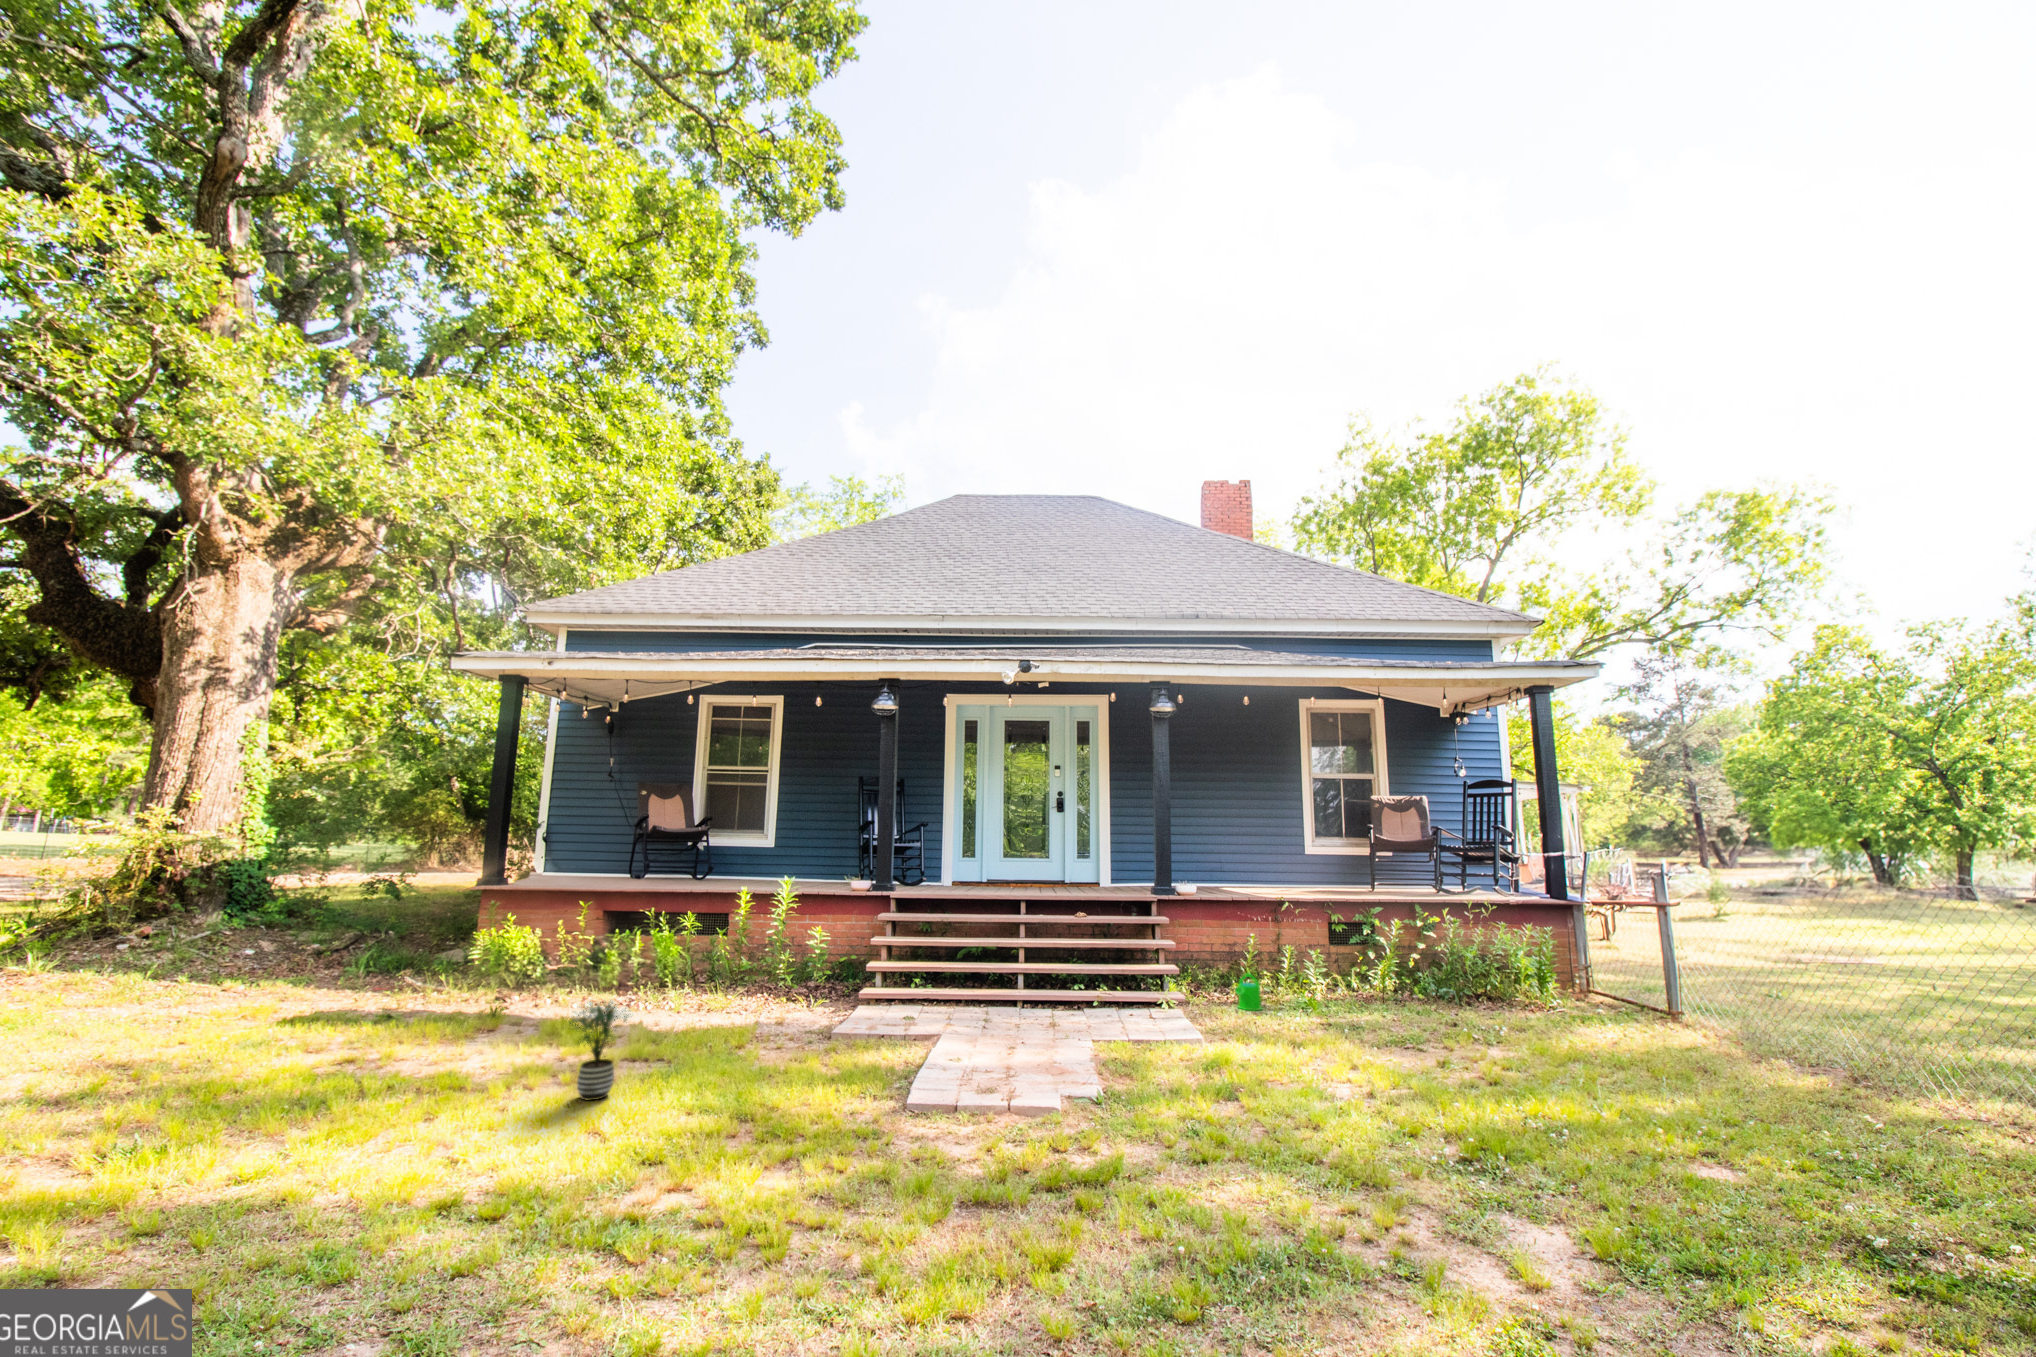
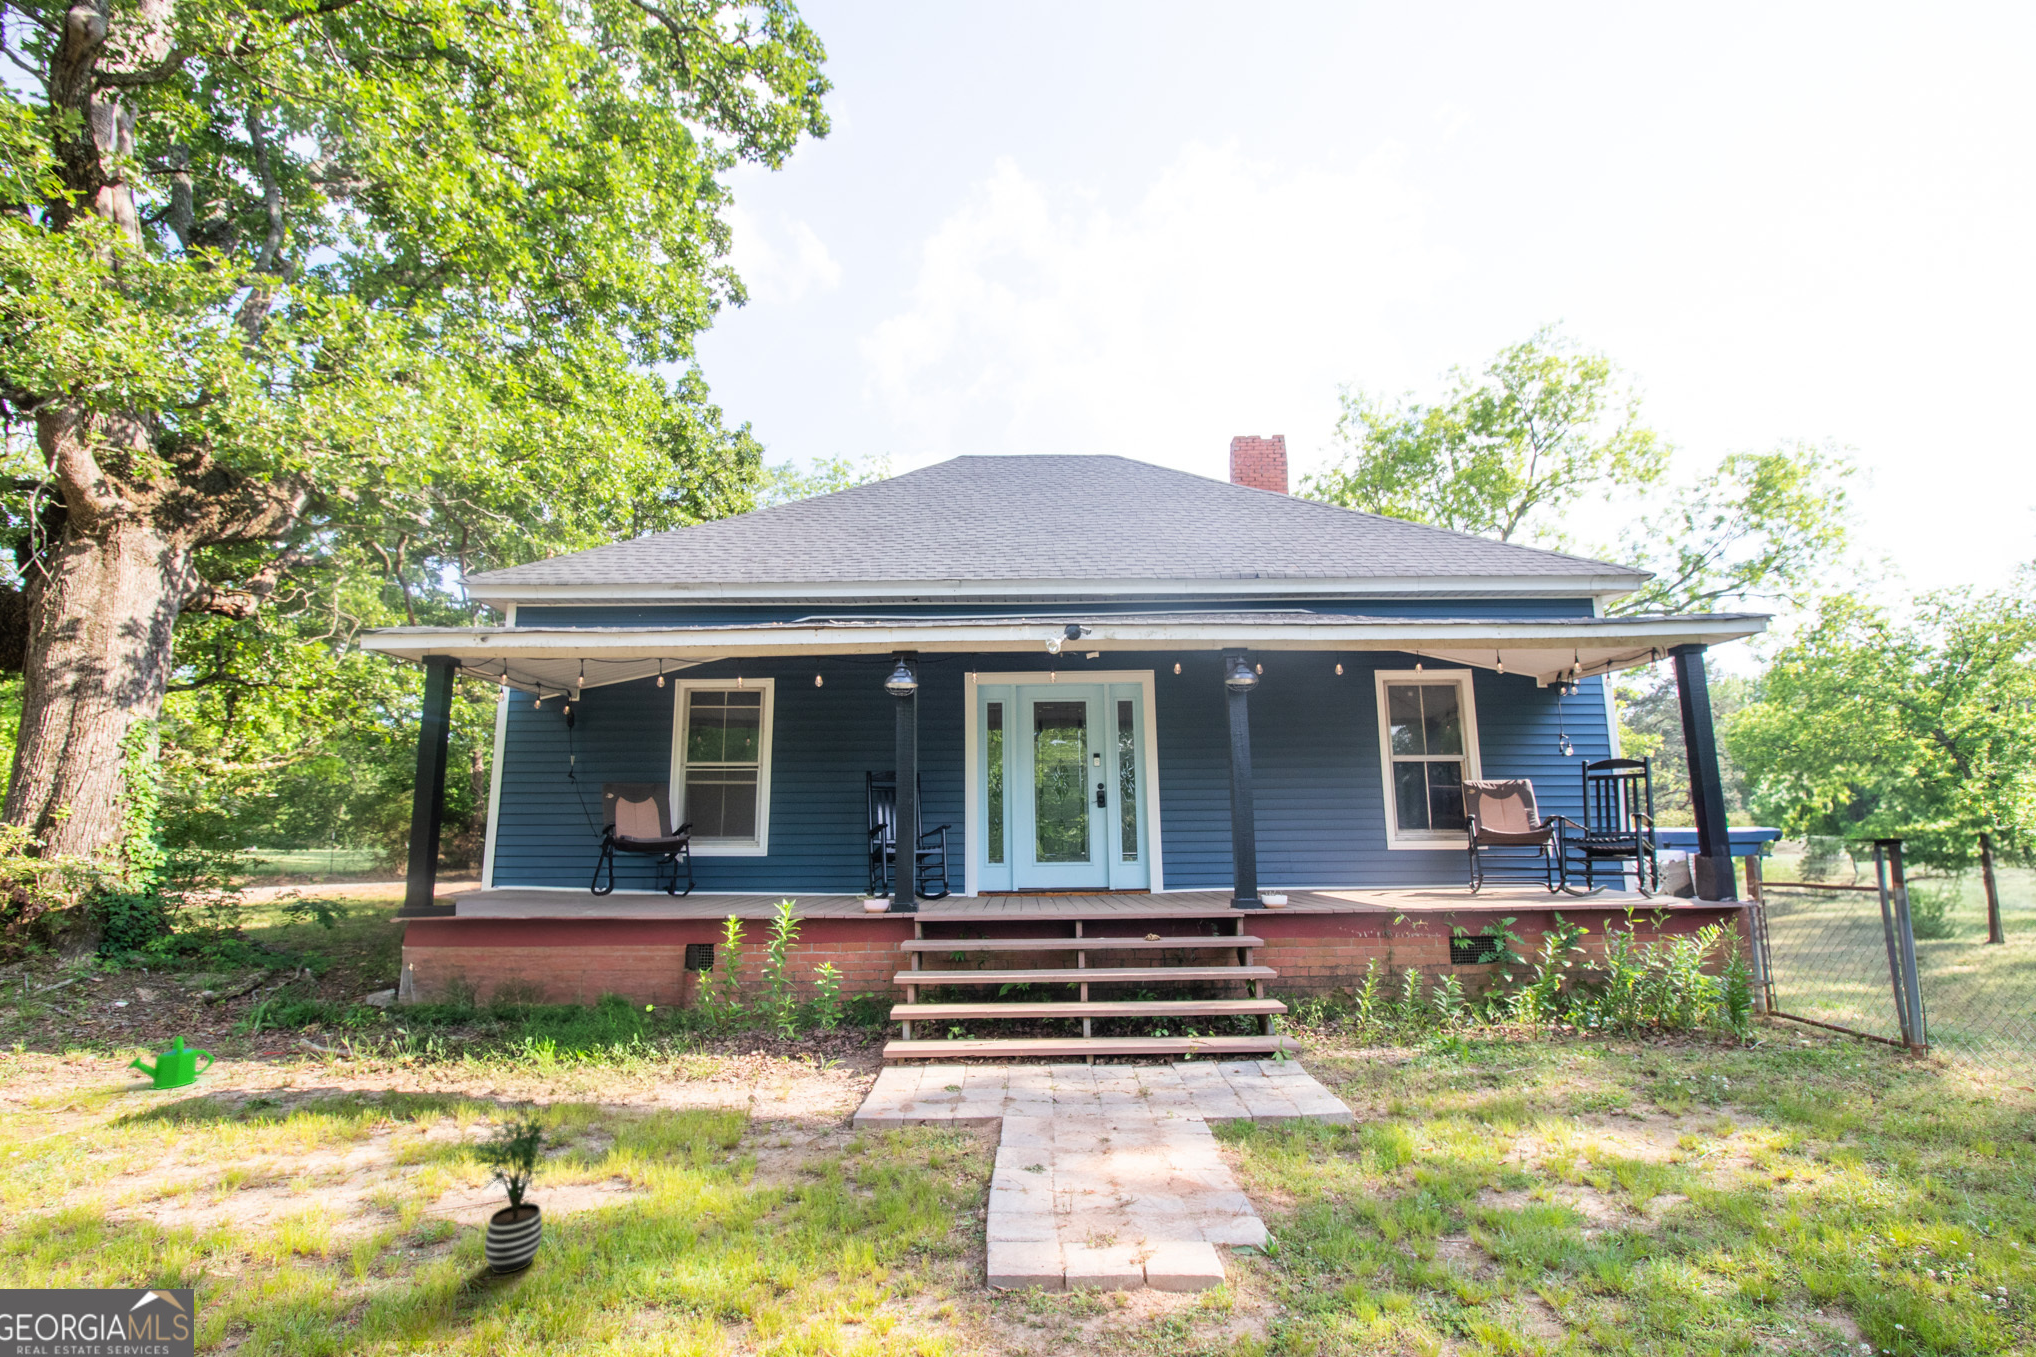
watering can: present [1235,973,1262,1011] -> present [127,1036,215,1089]

